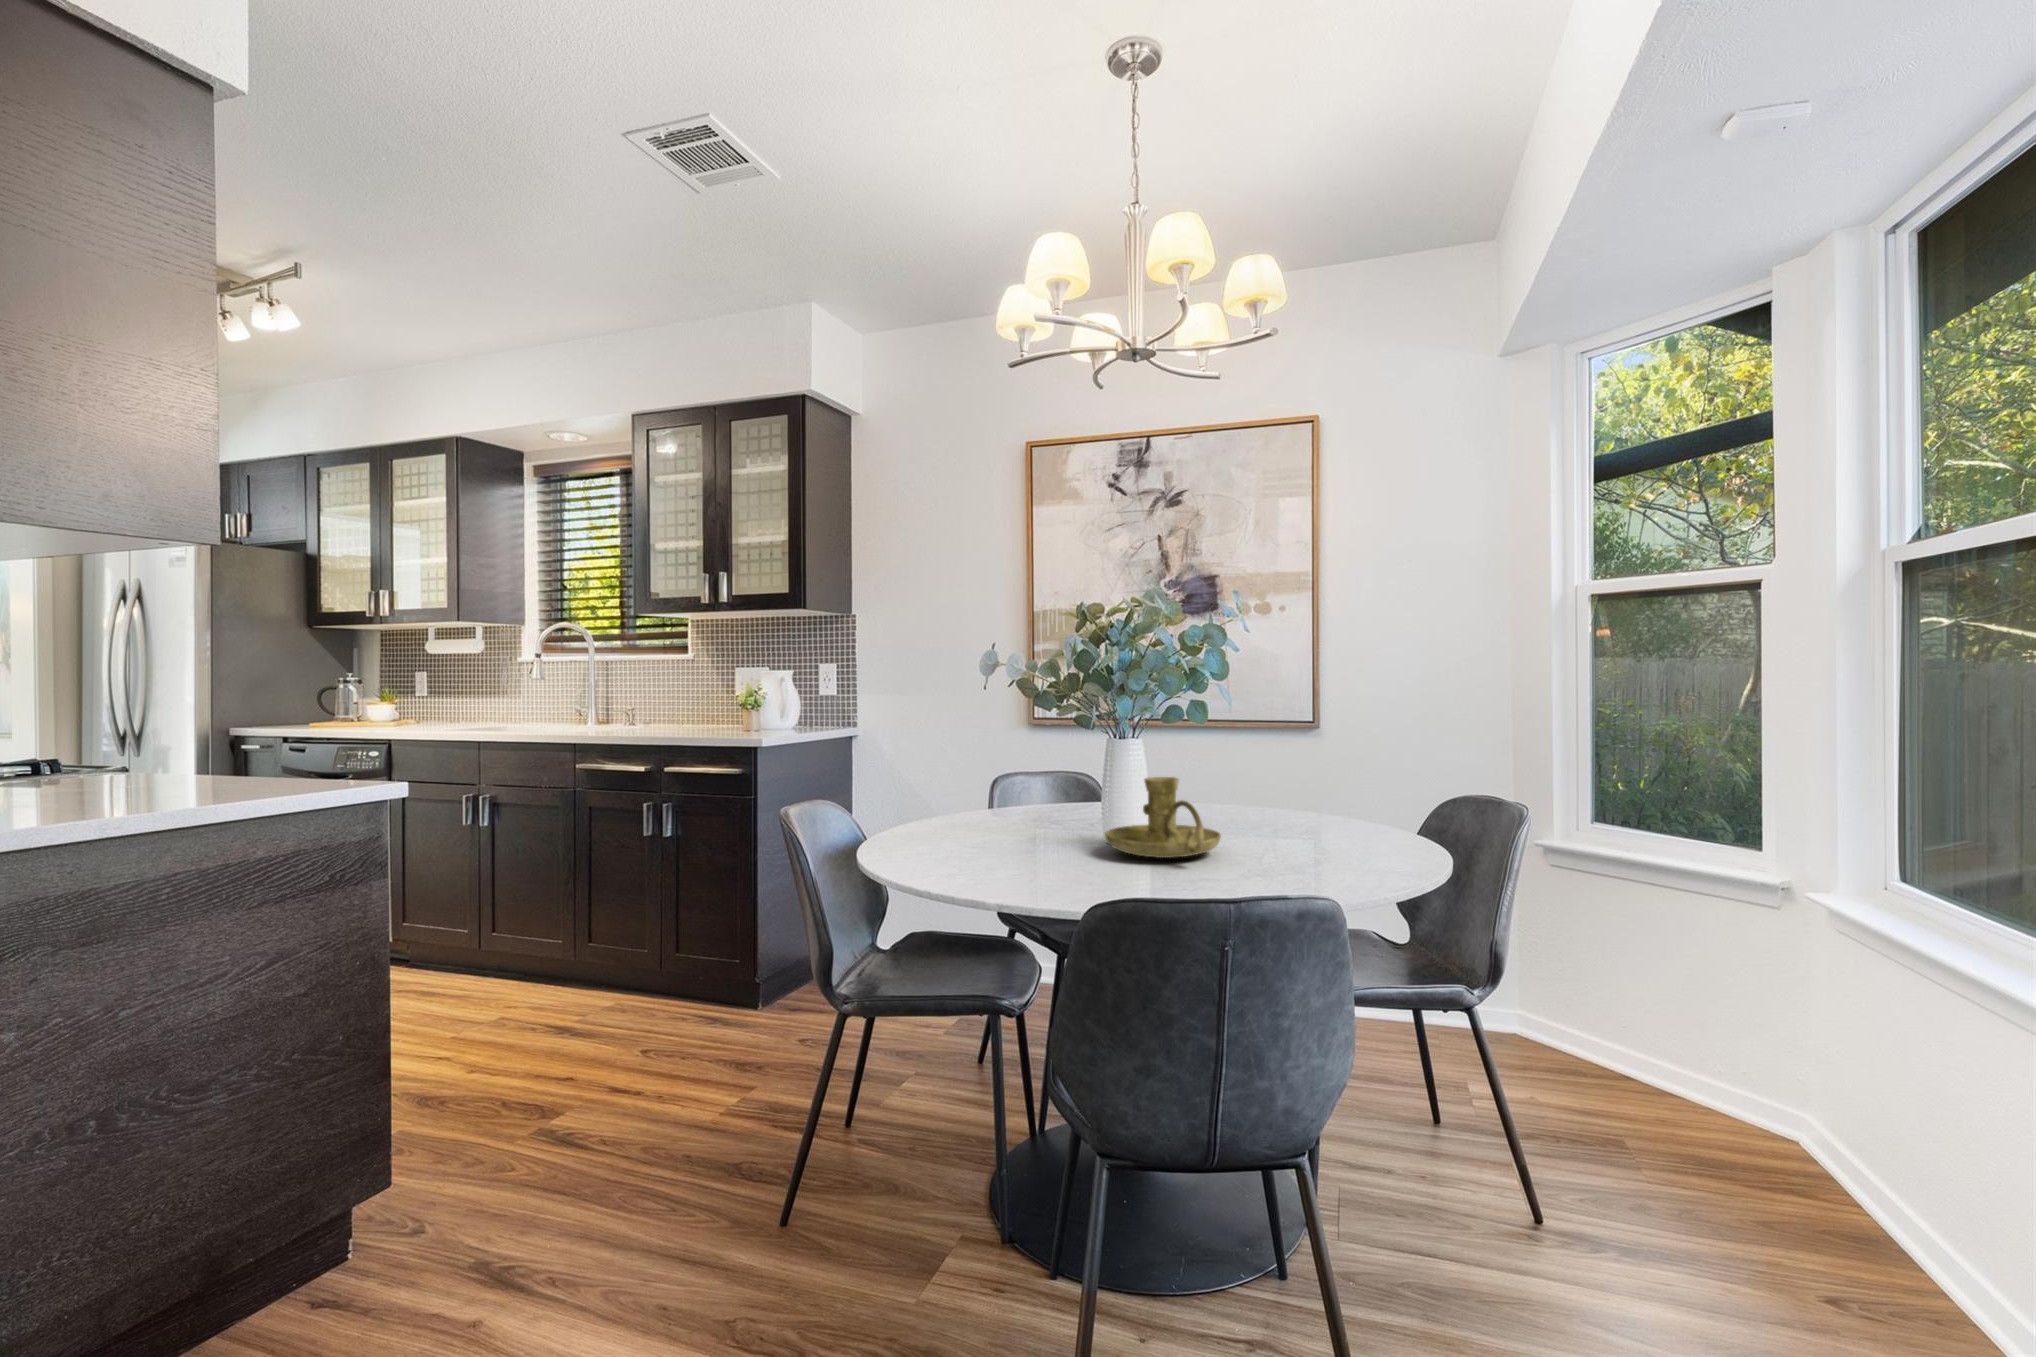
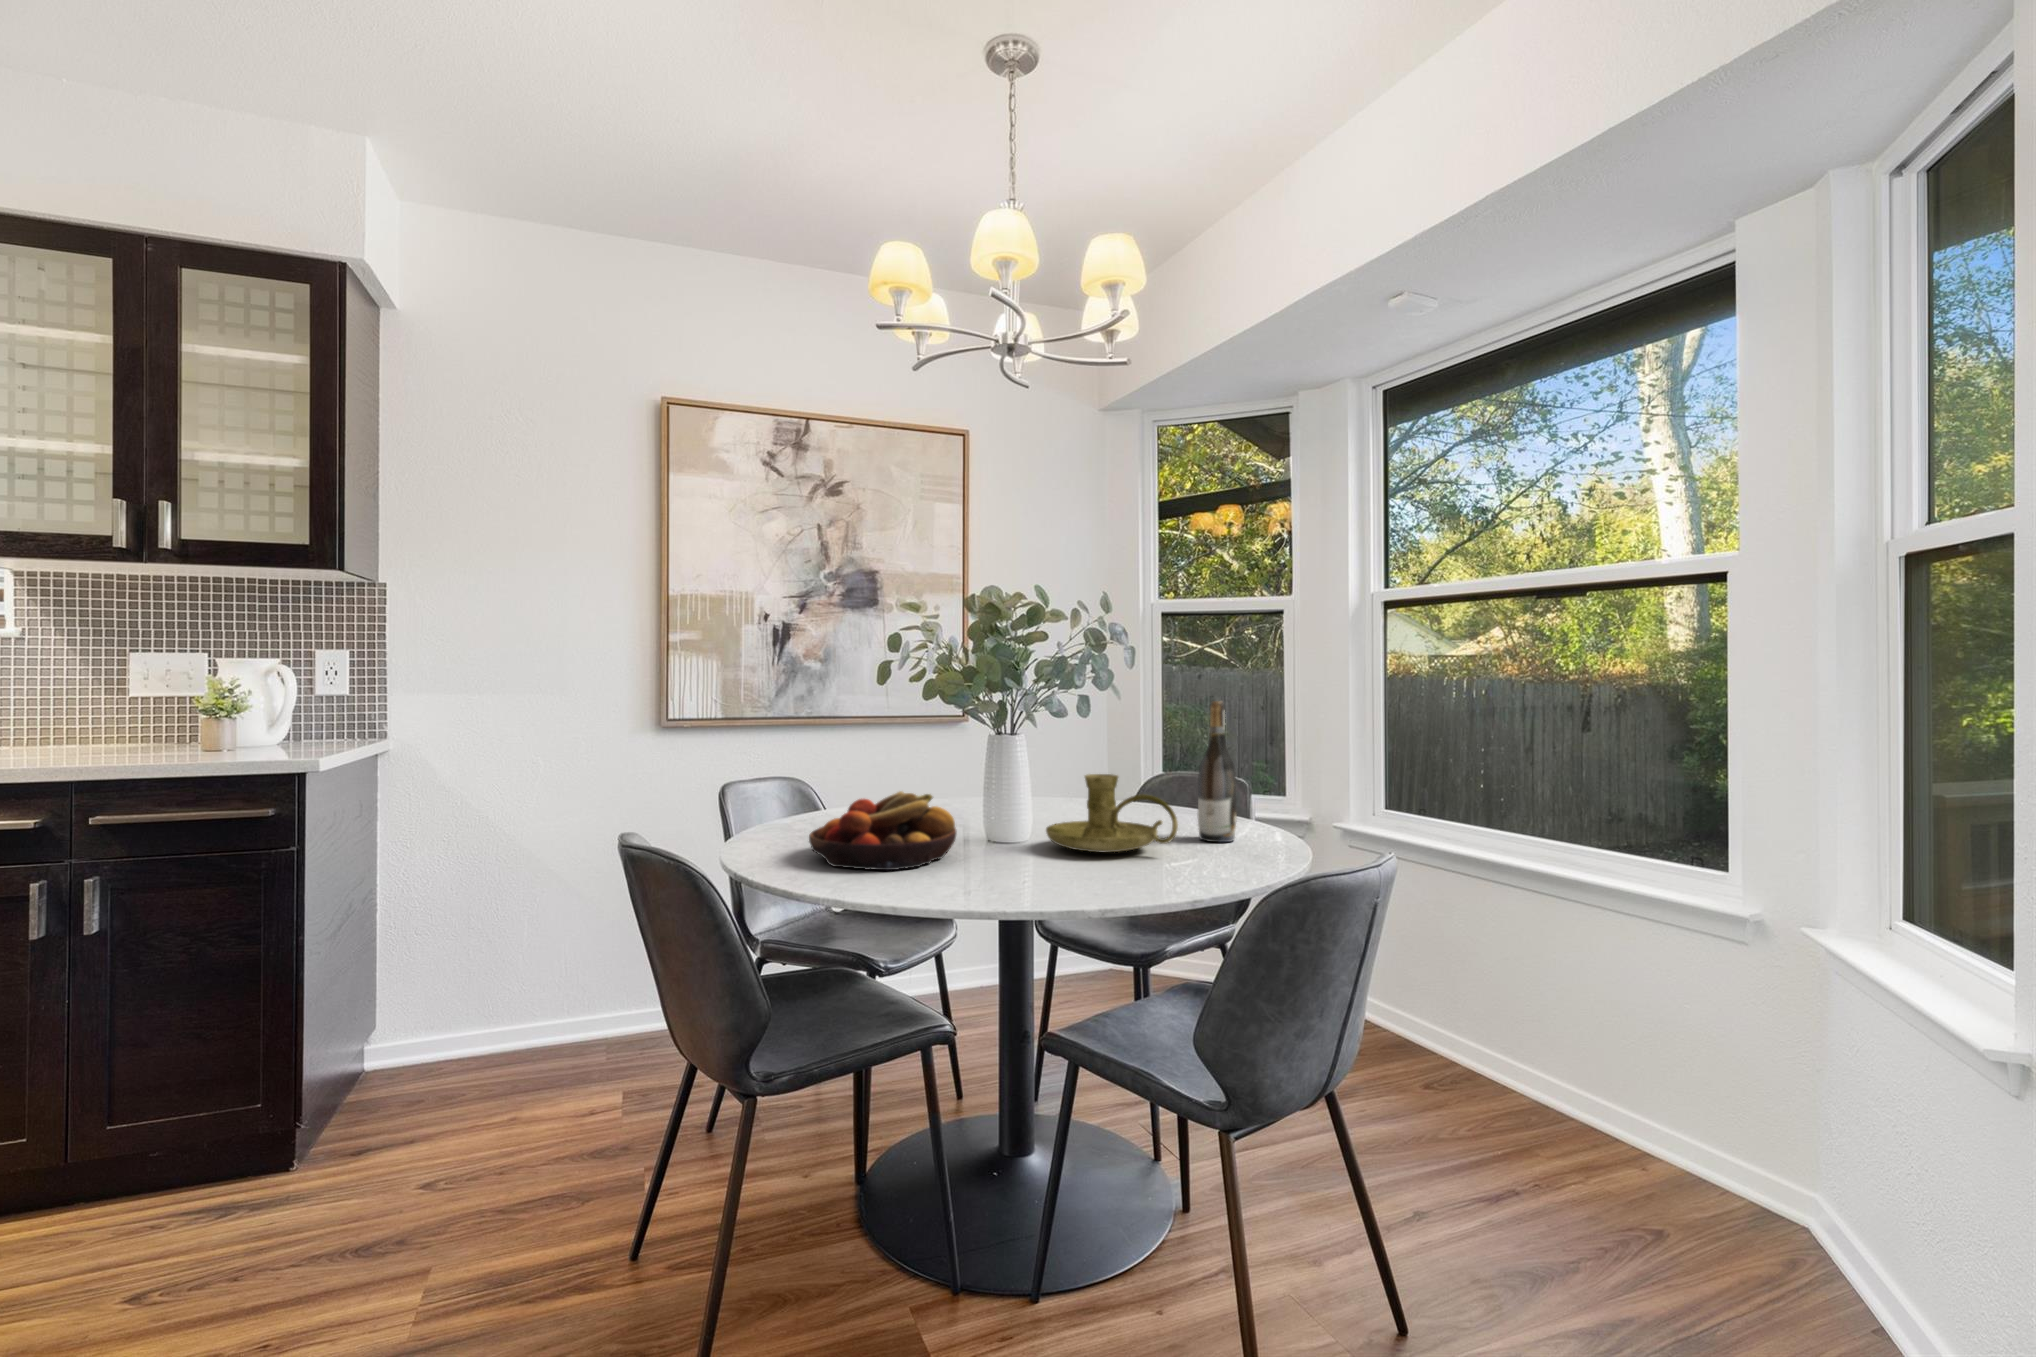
wine bottle: none [1289,702,1335,864] -> present [1198,701,1237,842]
fruit bowl: none [908,782,1036,848] -> present [809,791,957,870]

